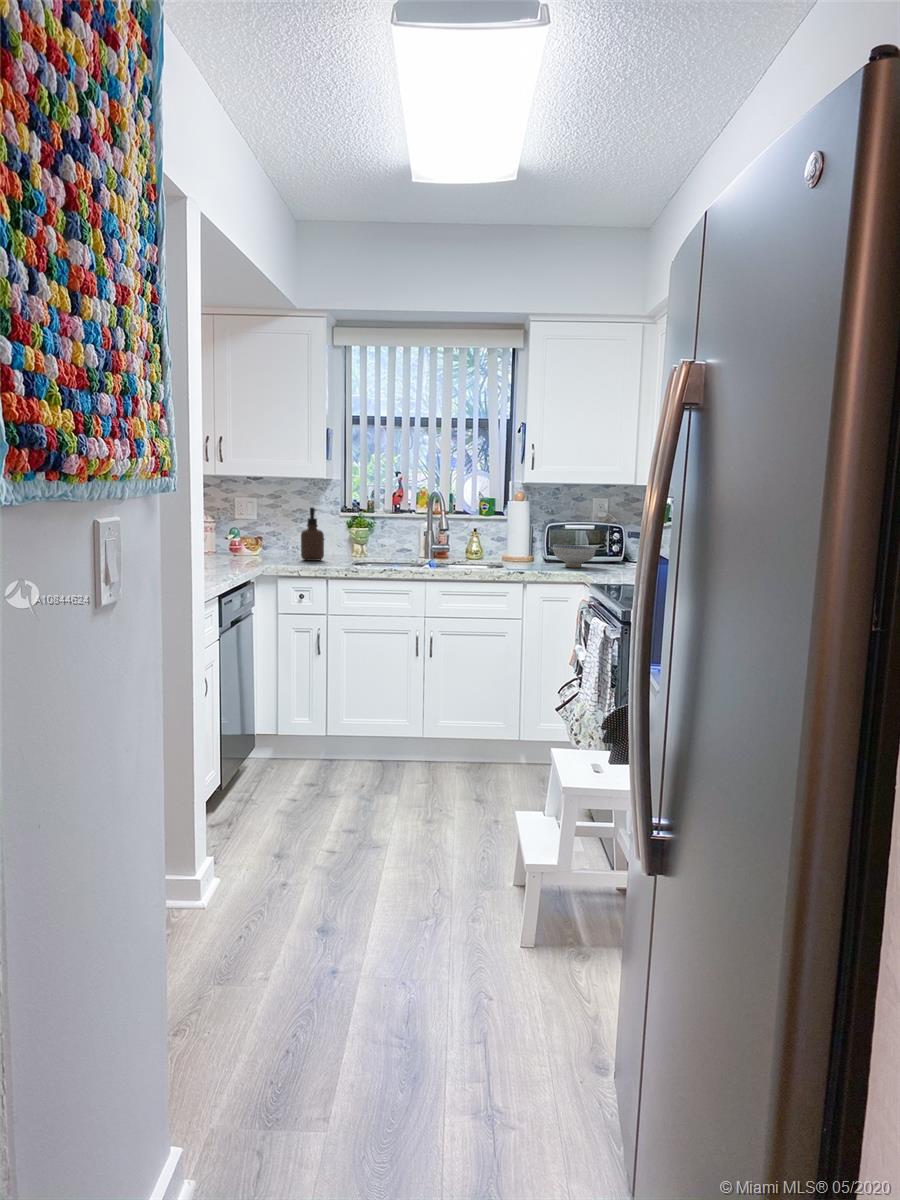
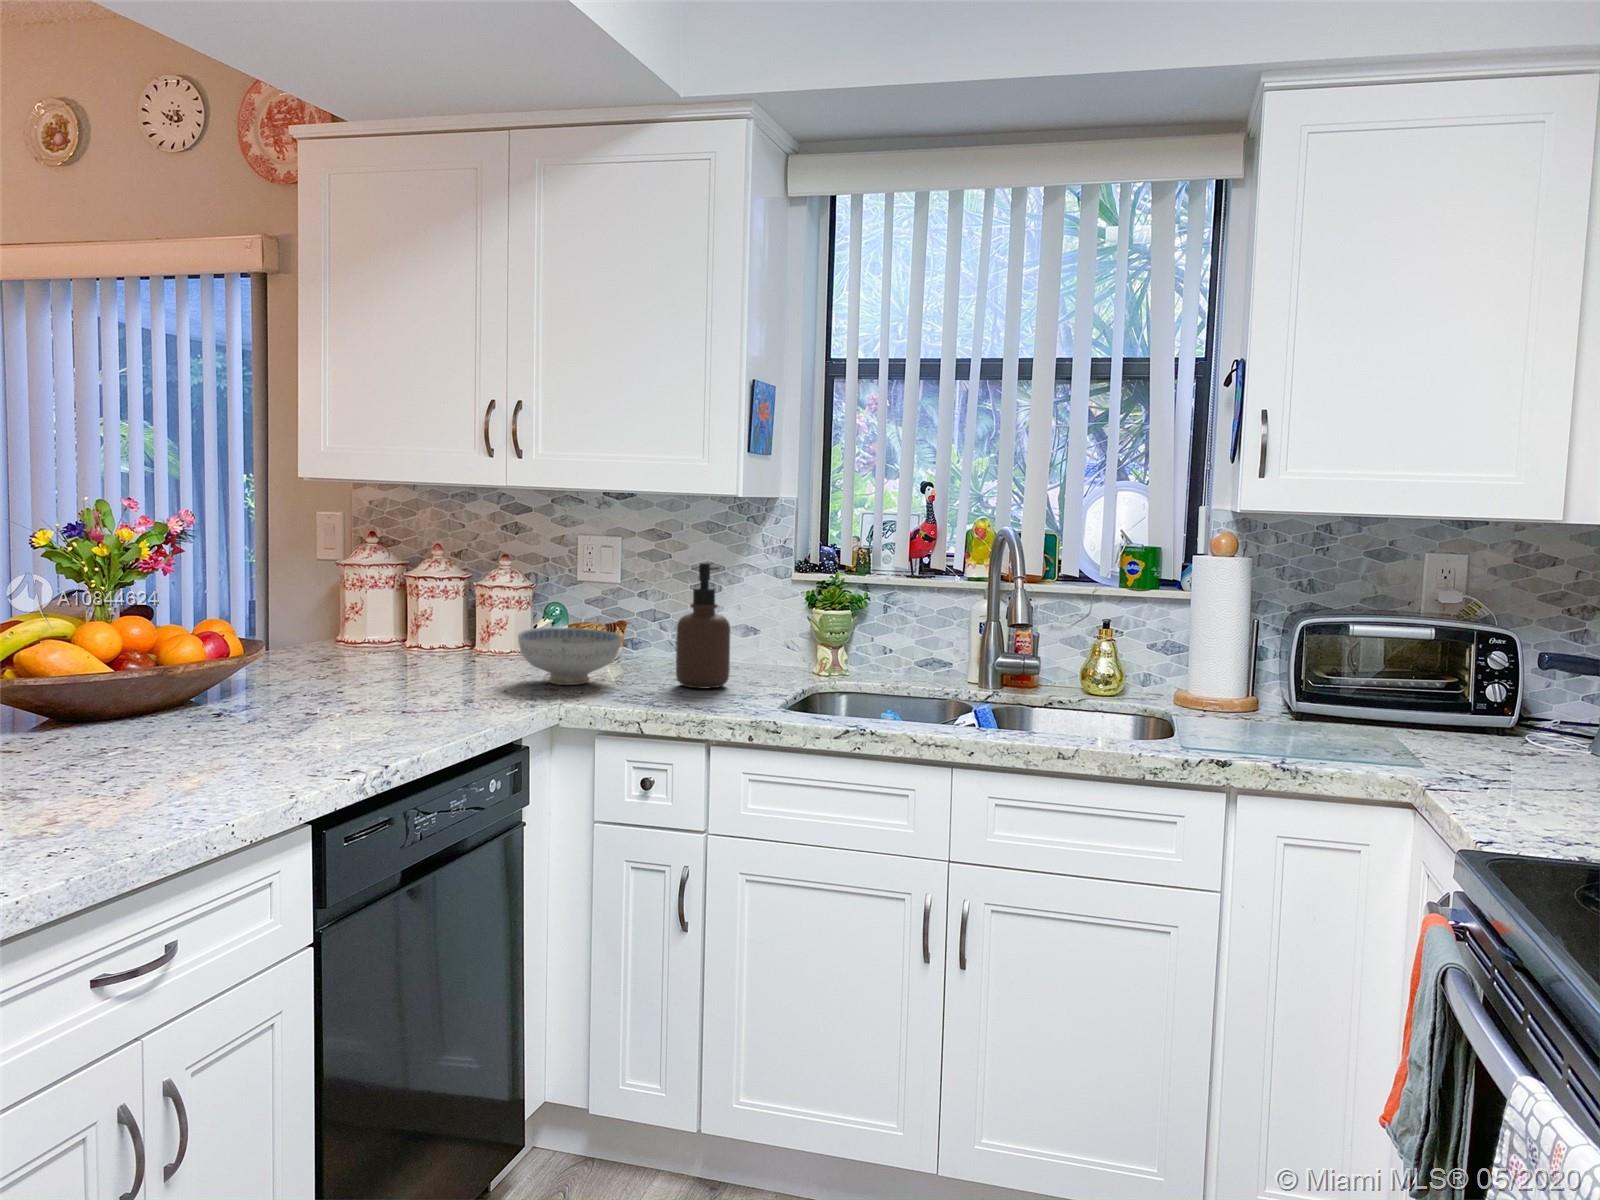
ceramic bowl: present [553,545,596,568] -> present [518,628,621,685]

